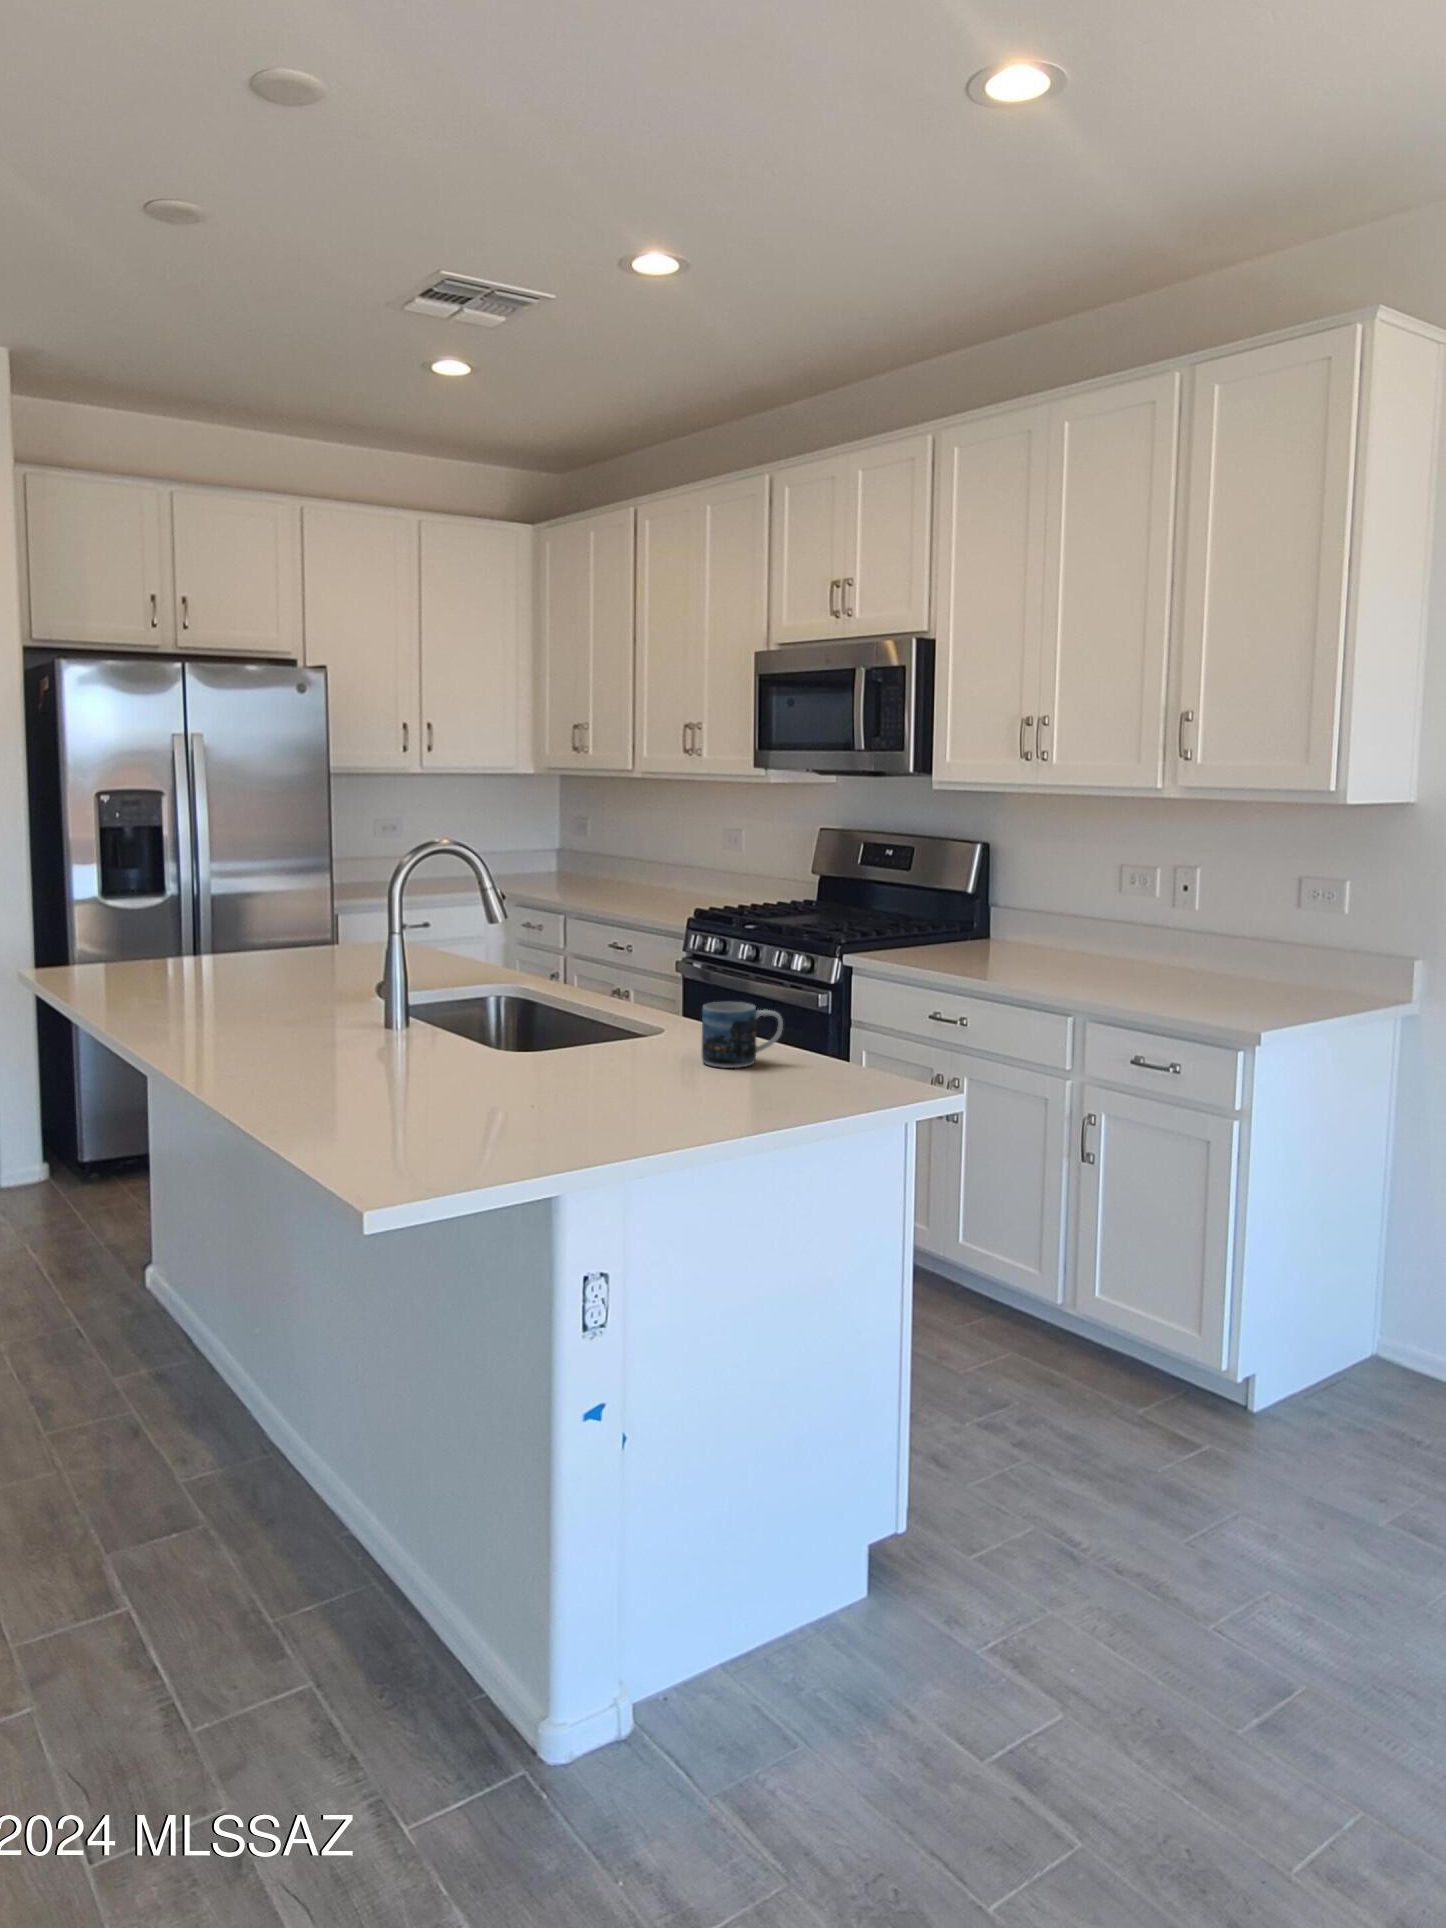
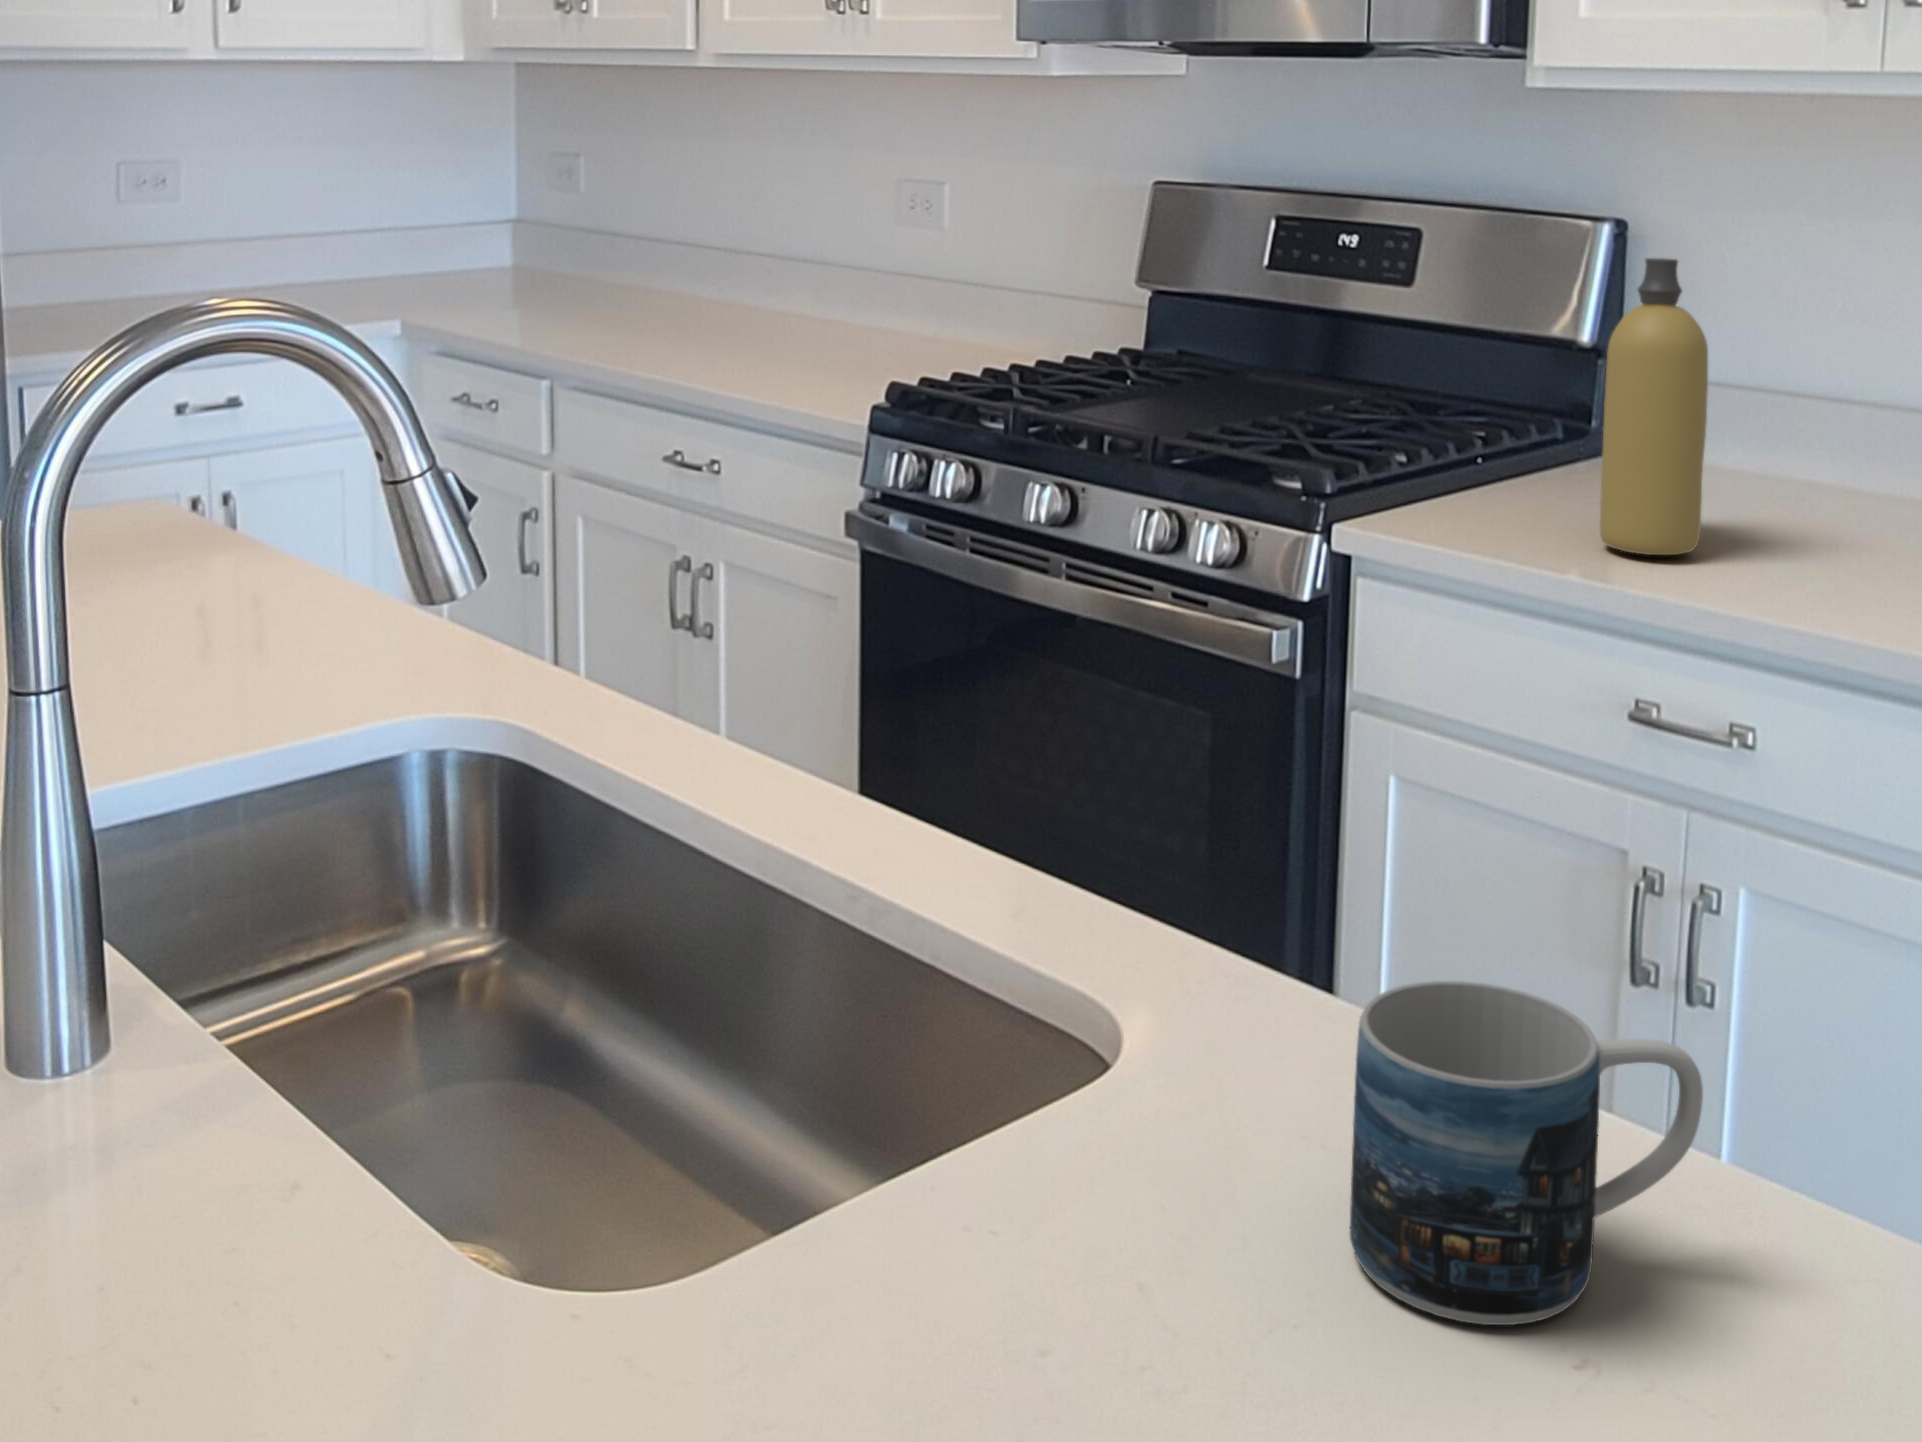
bottle: none [931,853,972,961] -> present [1600,258,1708,555]

